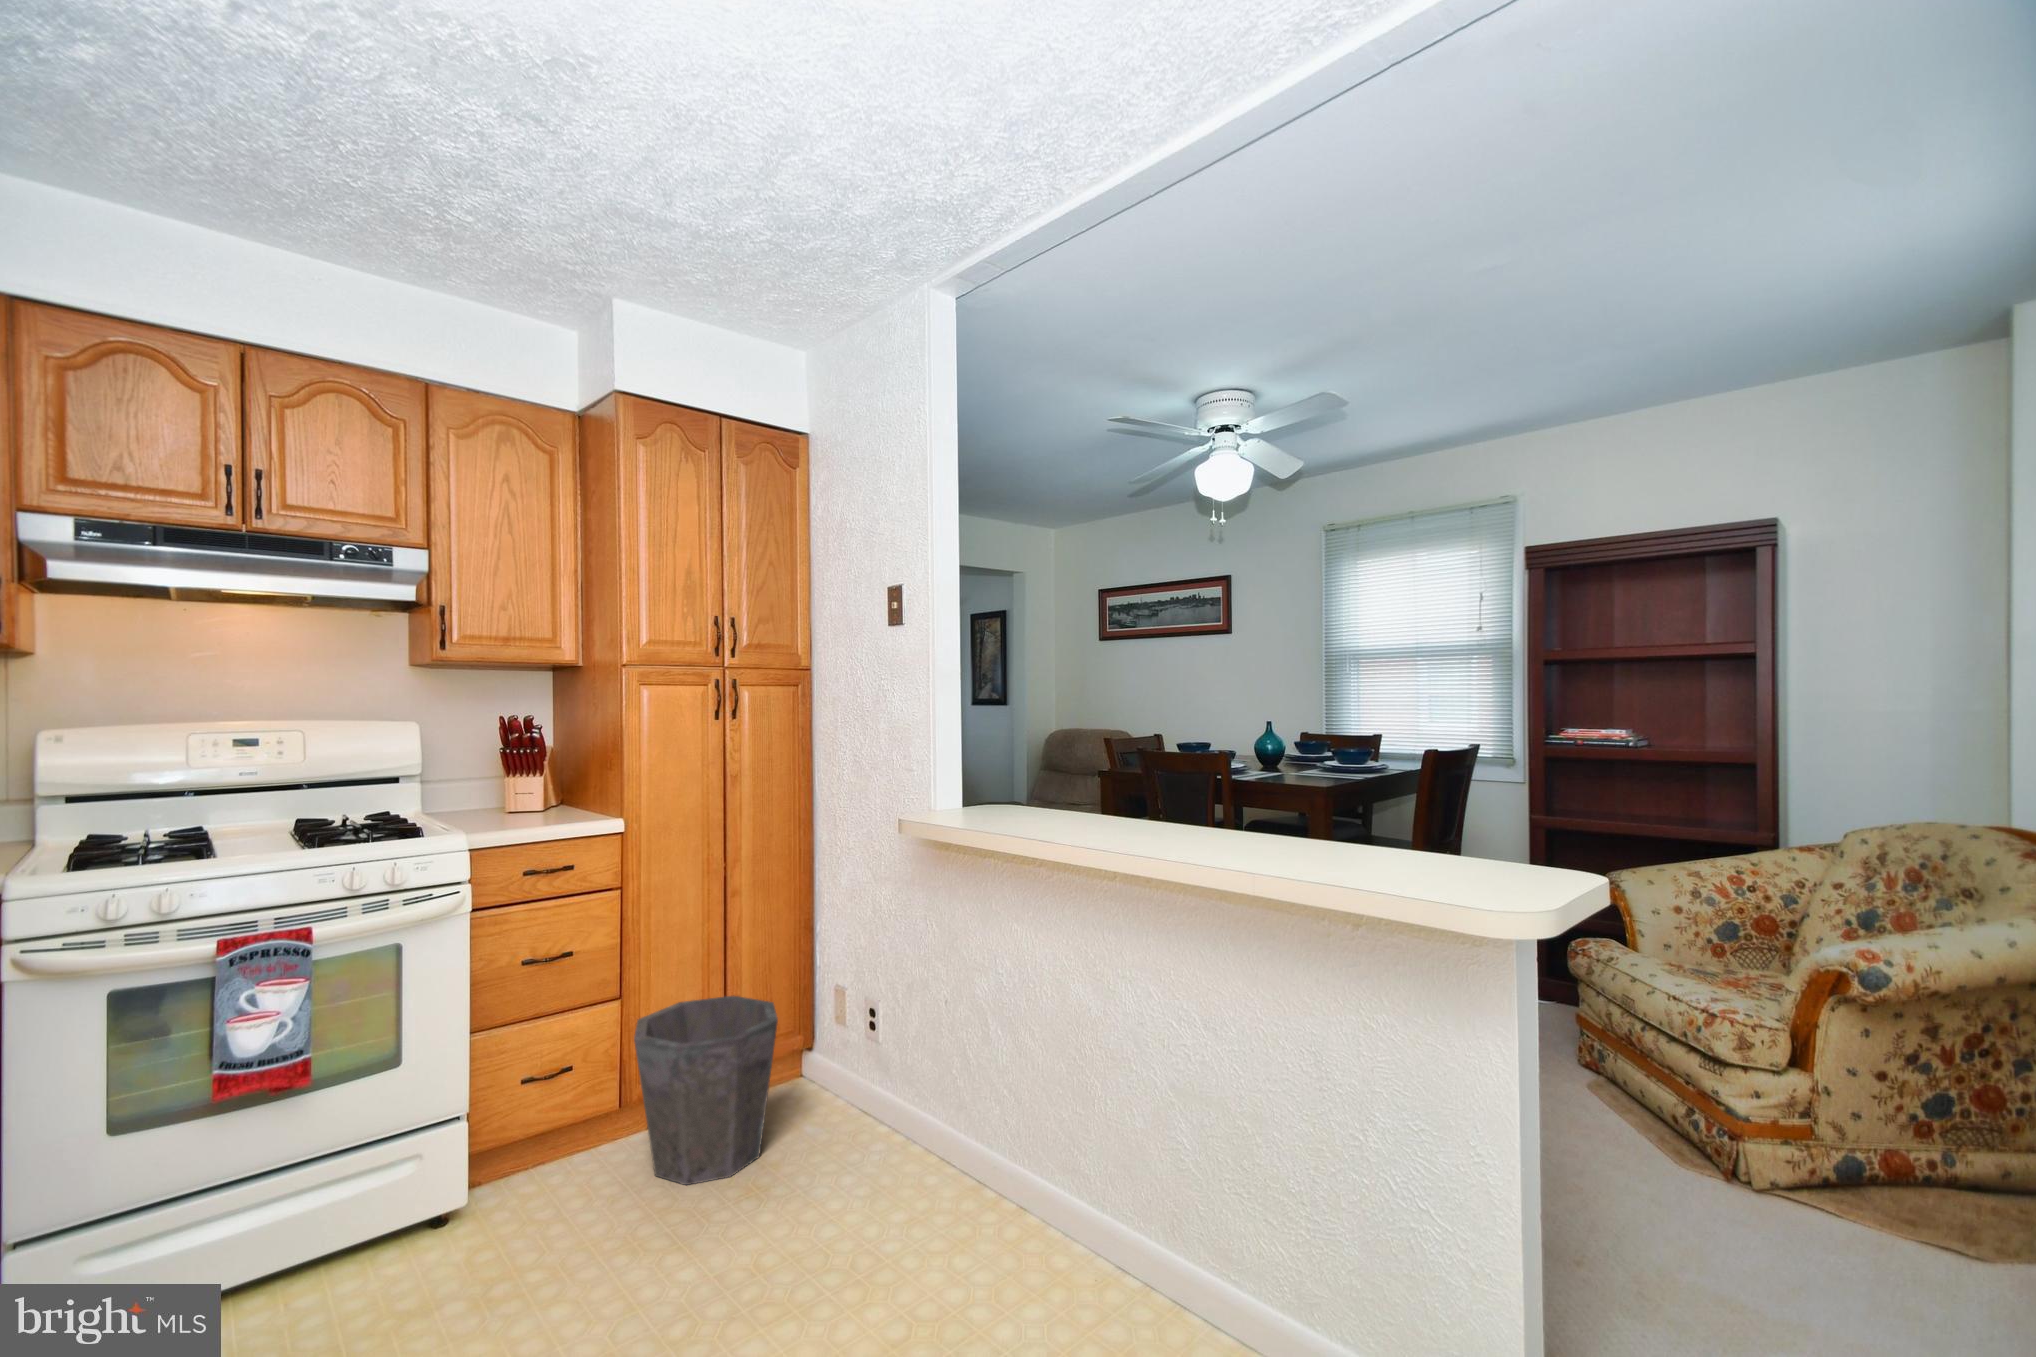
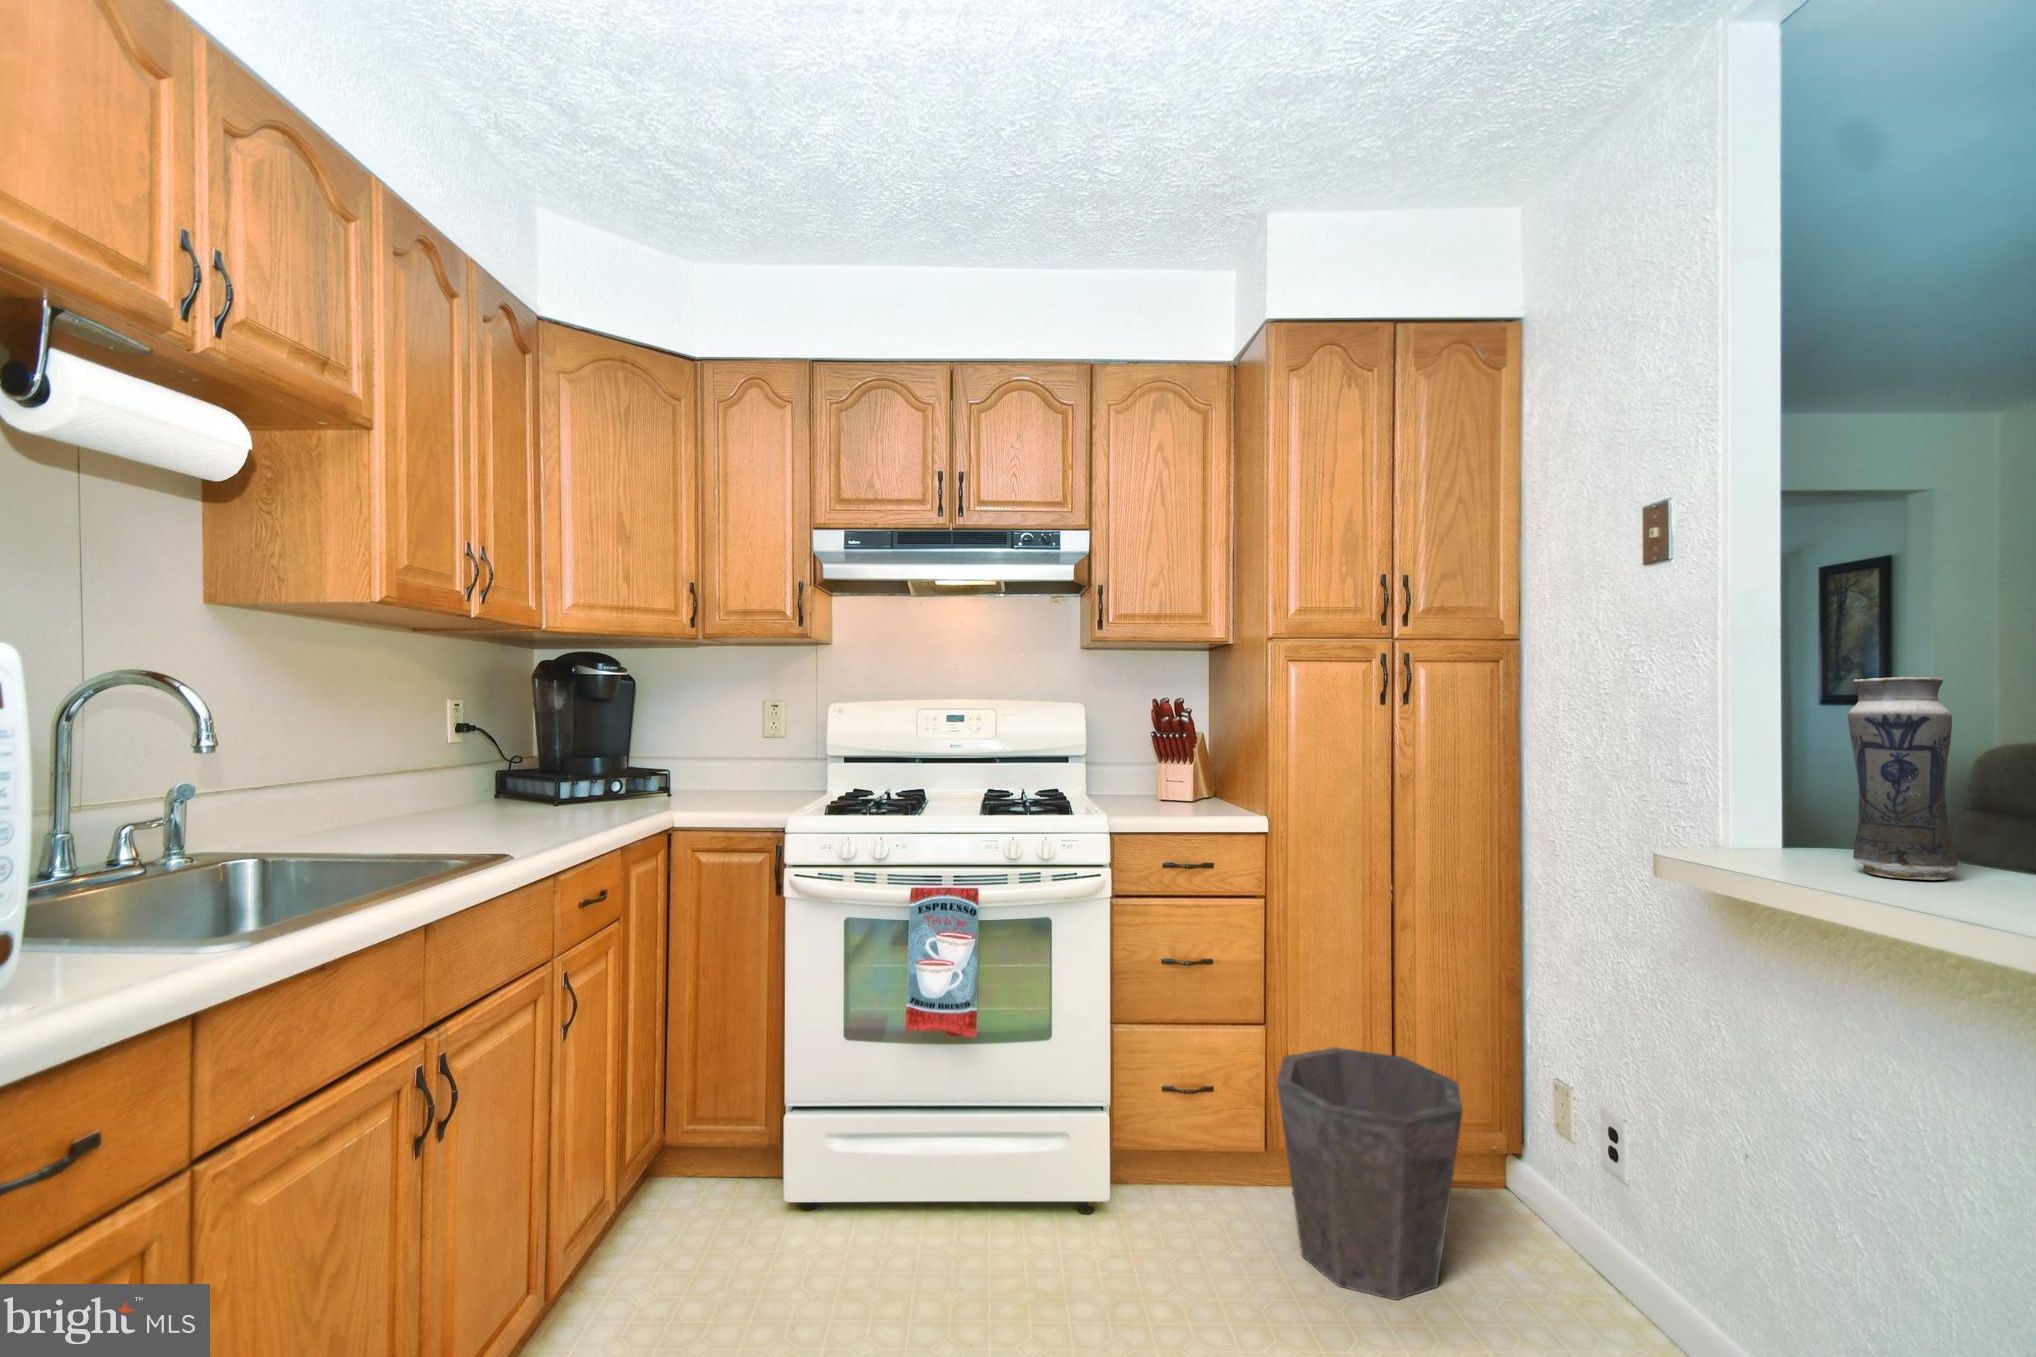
vase: none [988,705,1031,817] -> present [1848,677,1958,880]

